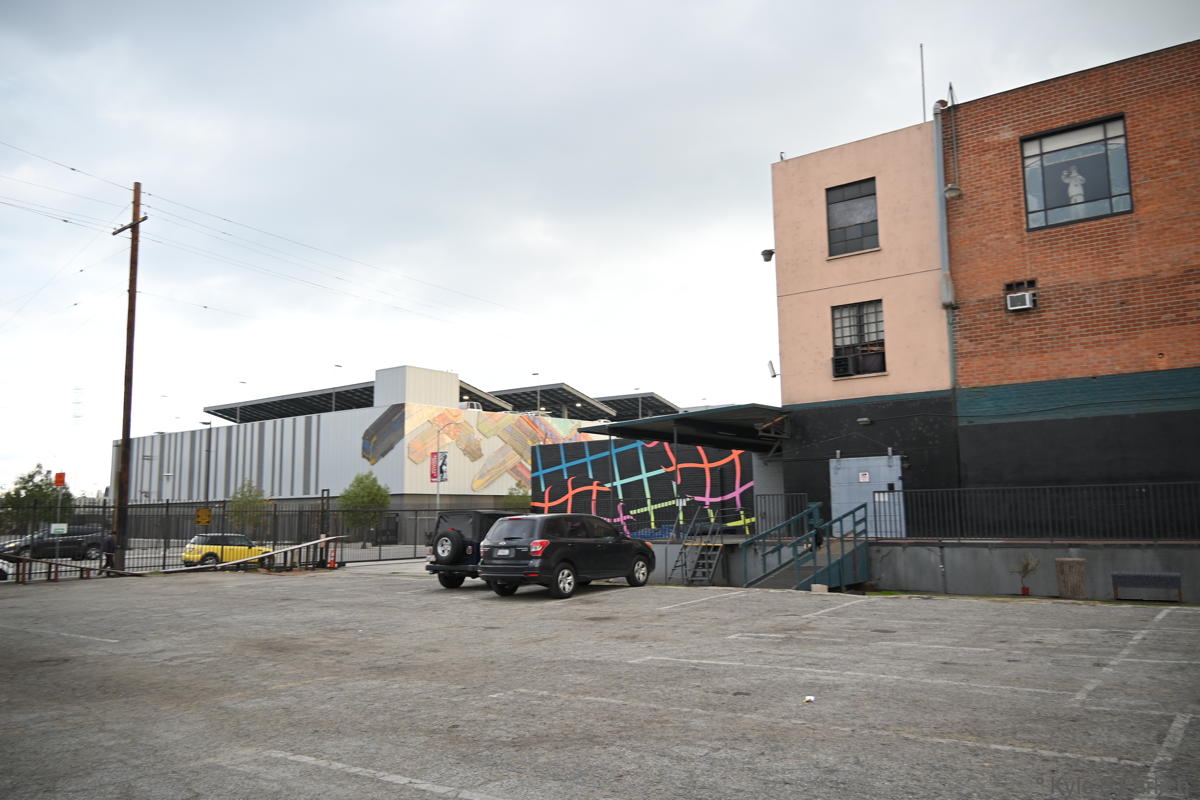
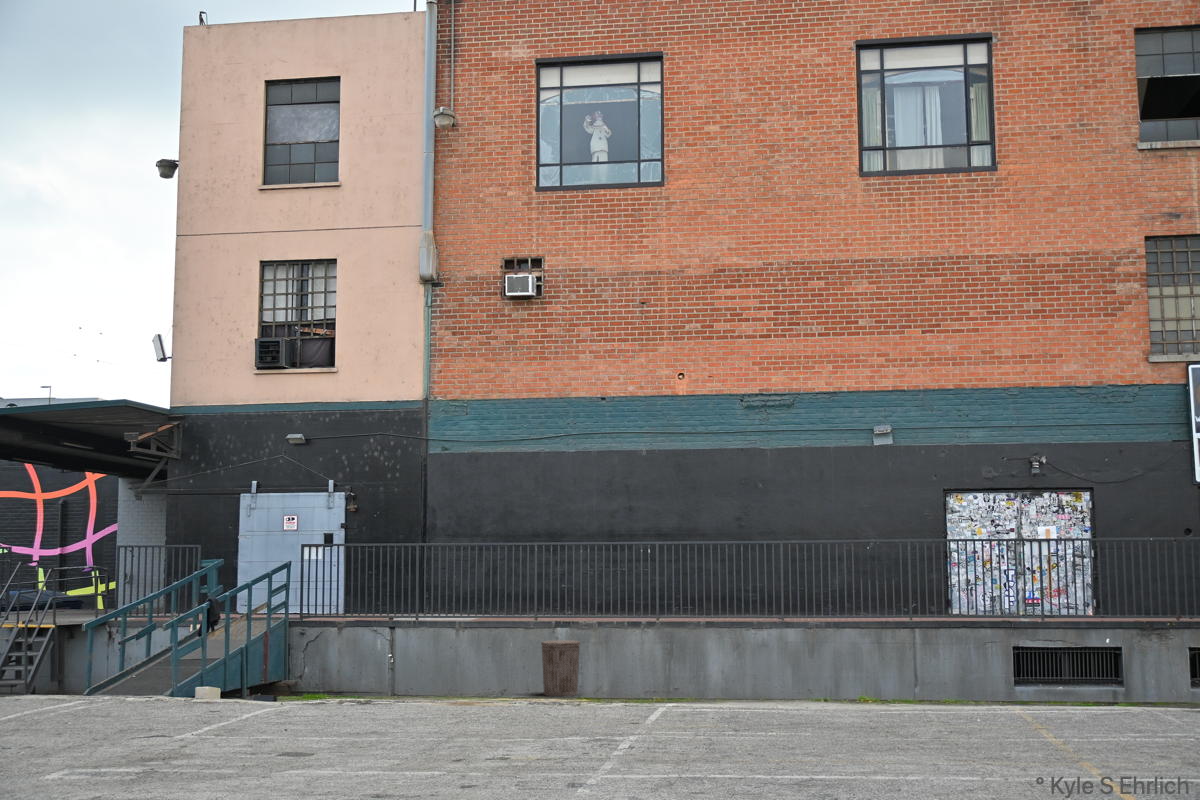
potted tree: present [1008,553,1040,595] -> none [479,633,526,694]
bench: present [1111,571,1182,602] -> none [609,657,689,697]

